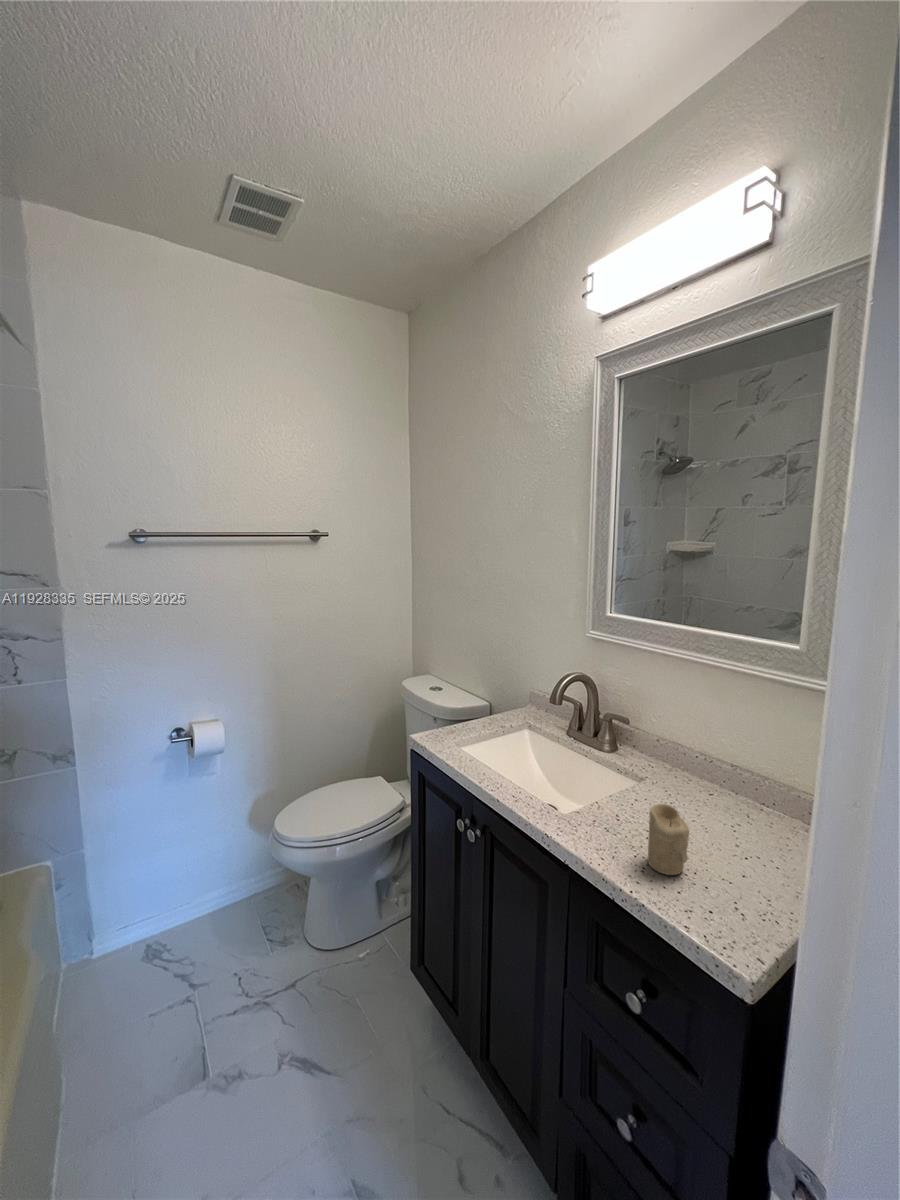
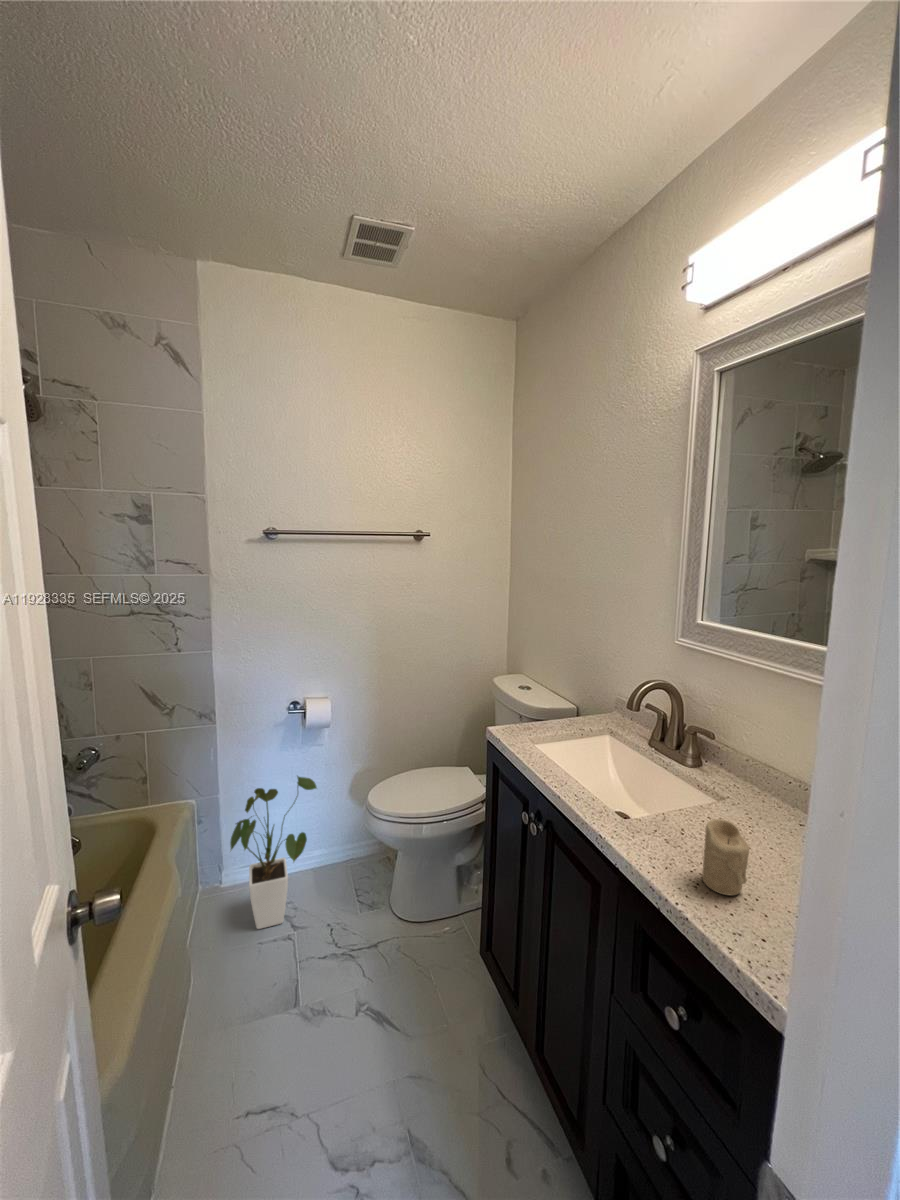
house plant: none [107,811,211,996] -> present [230,776,317,929]

